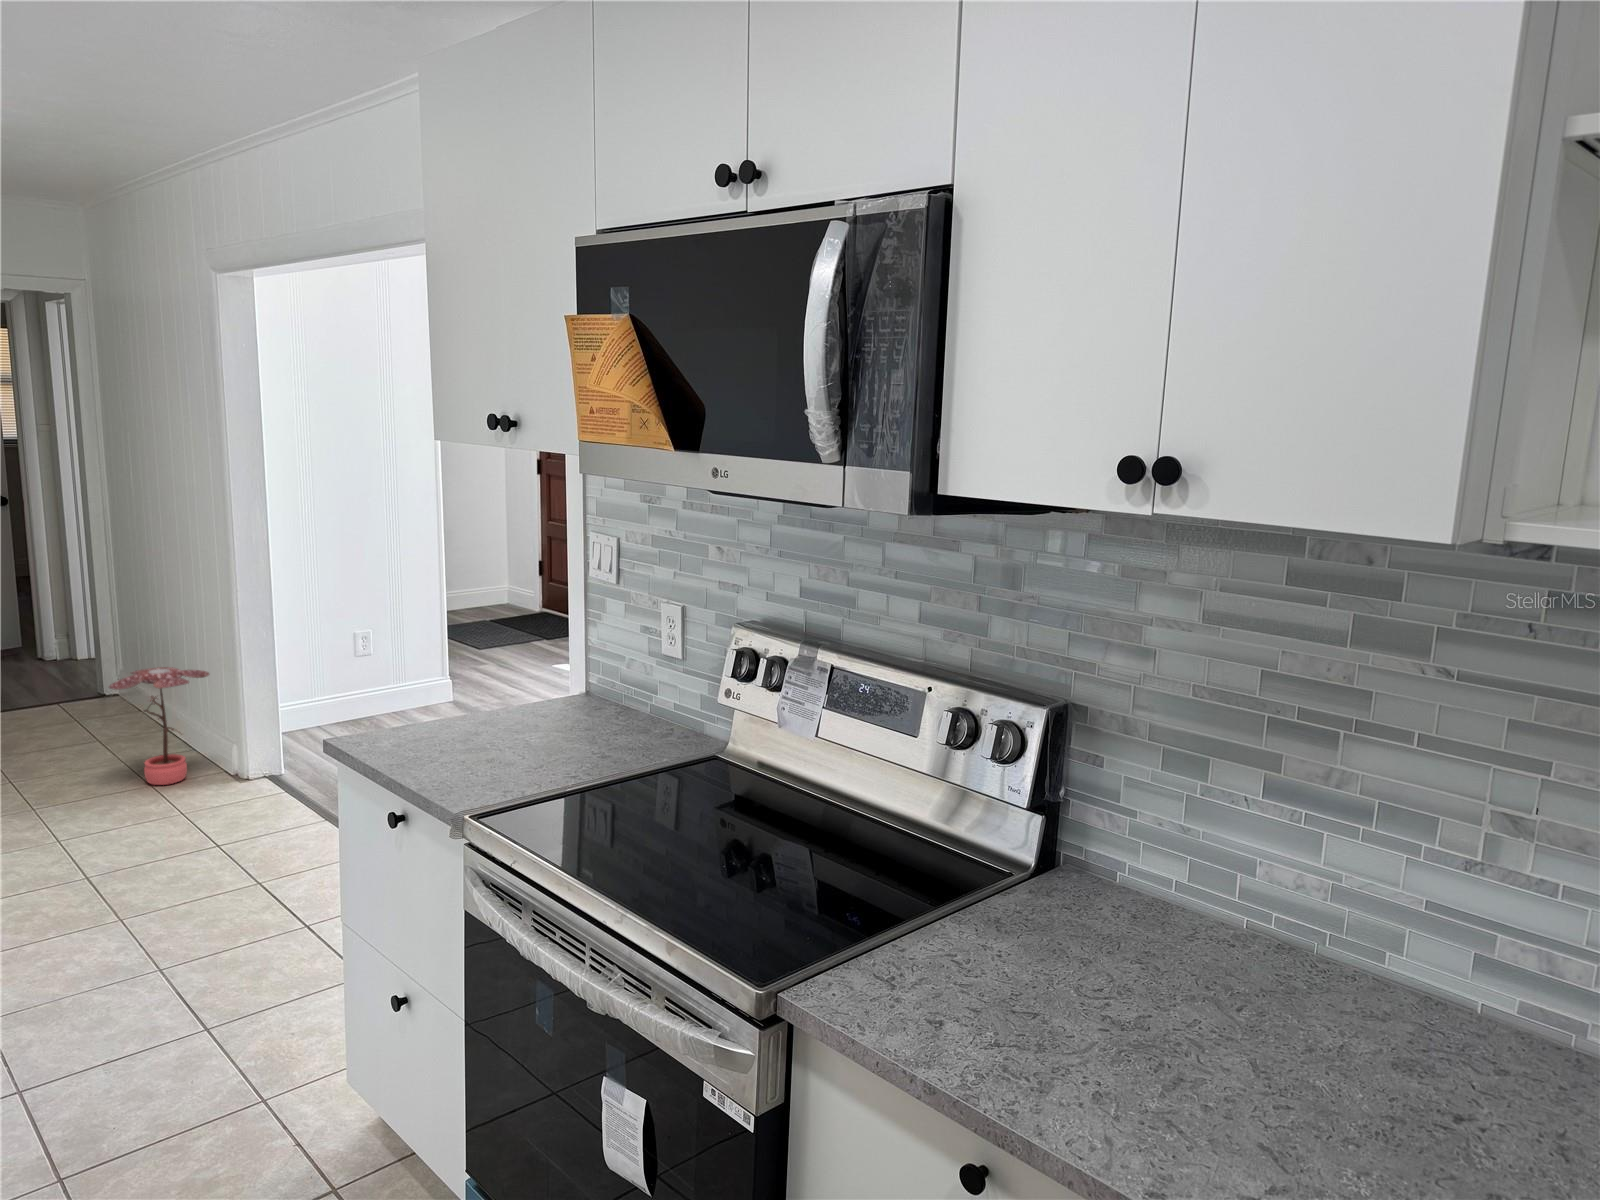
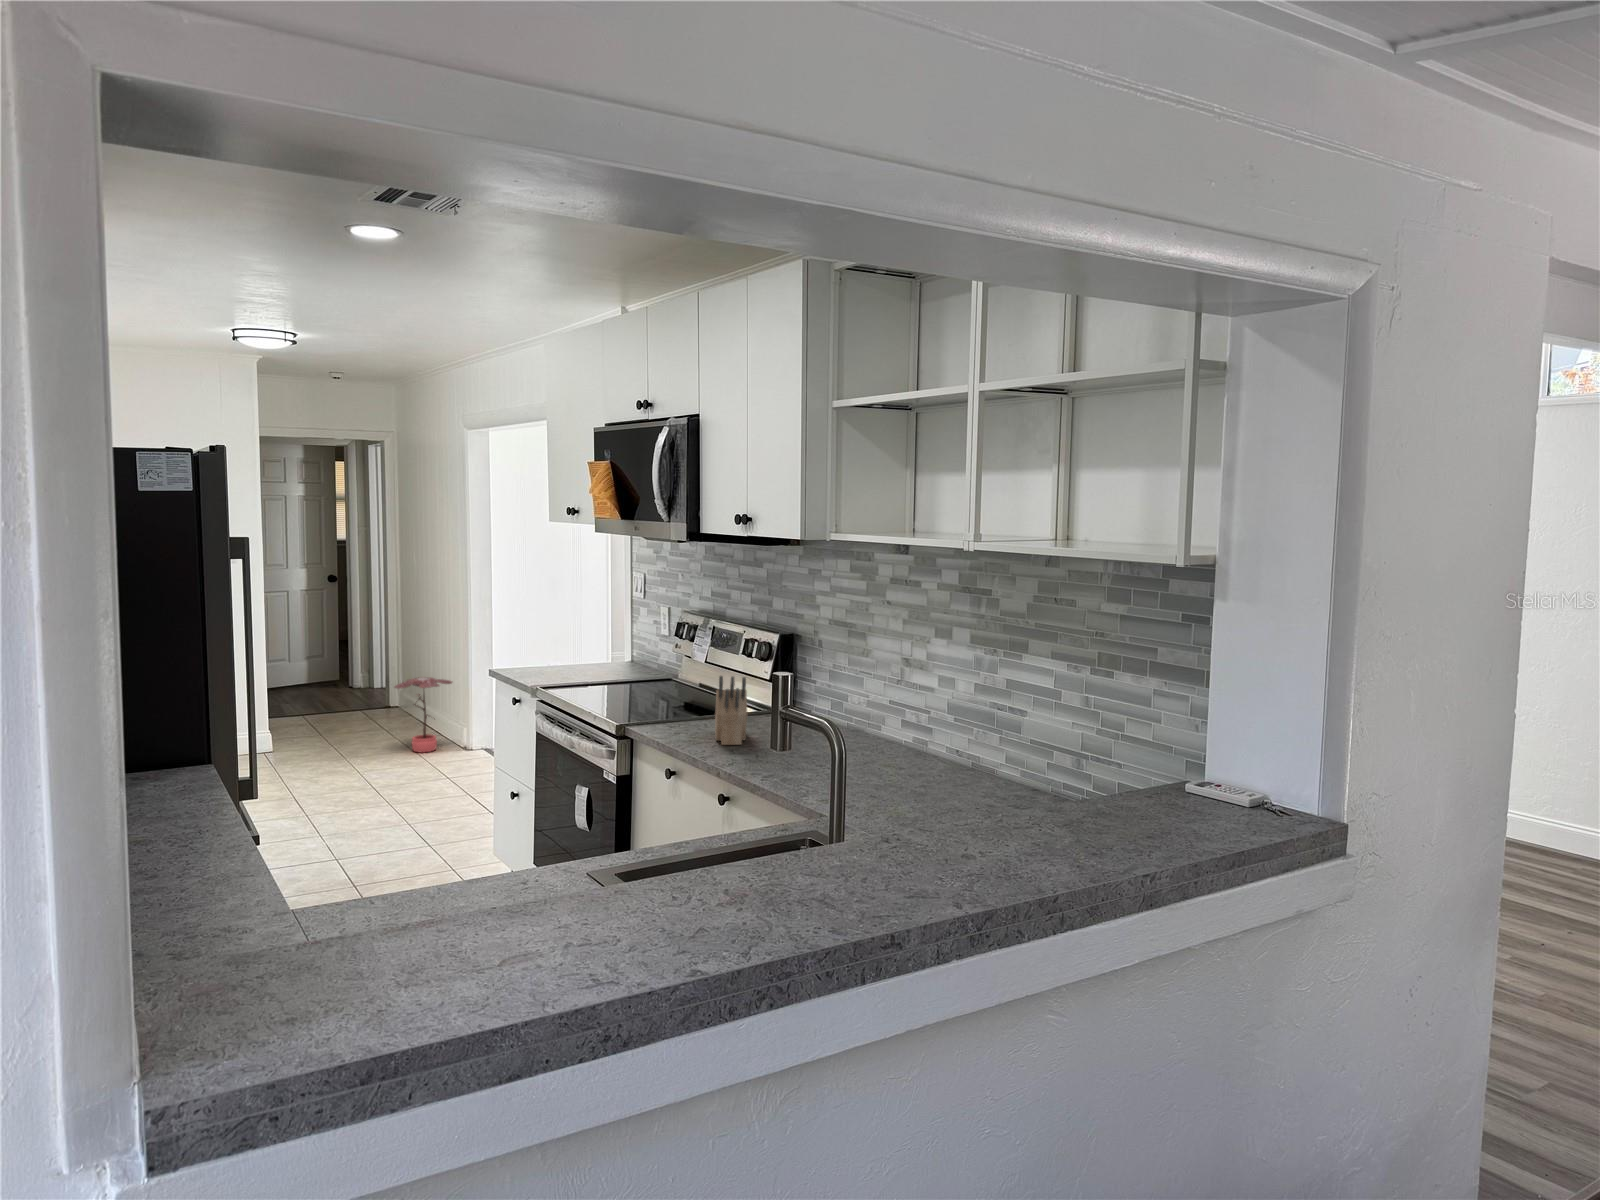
knife block: none [1038,938,1250,1106] -> present [715,676,748,745]

